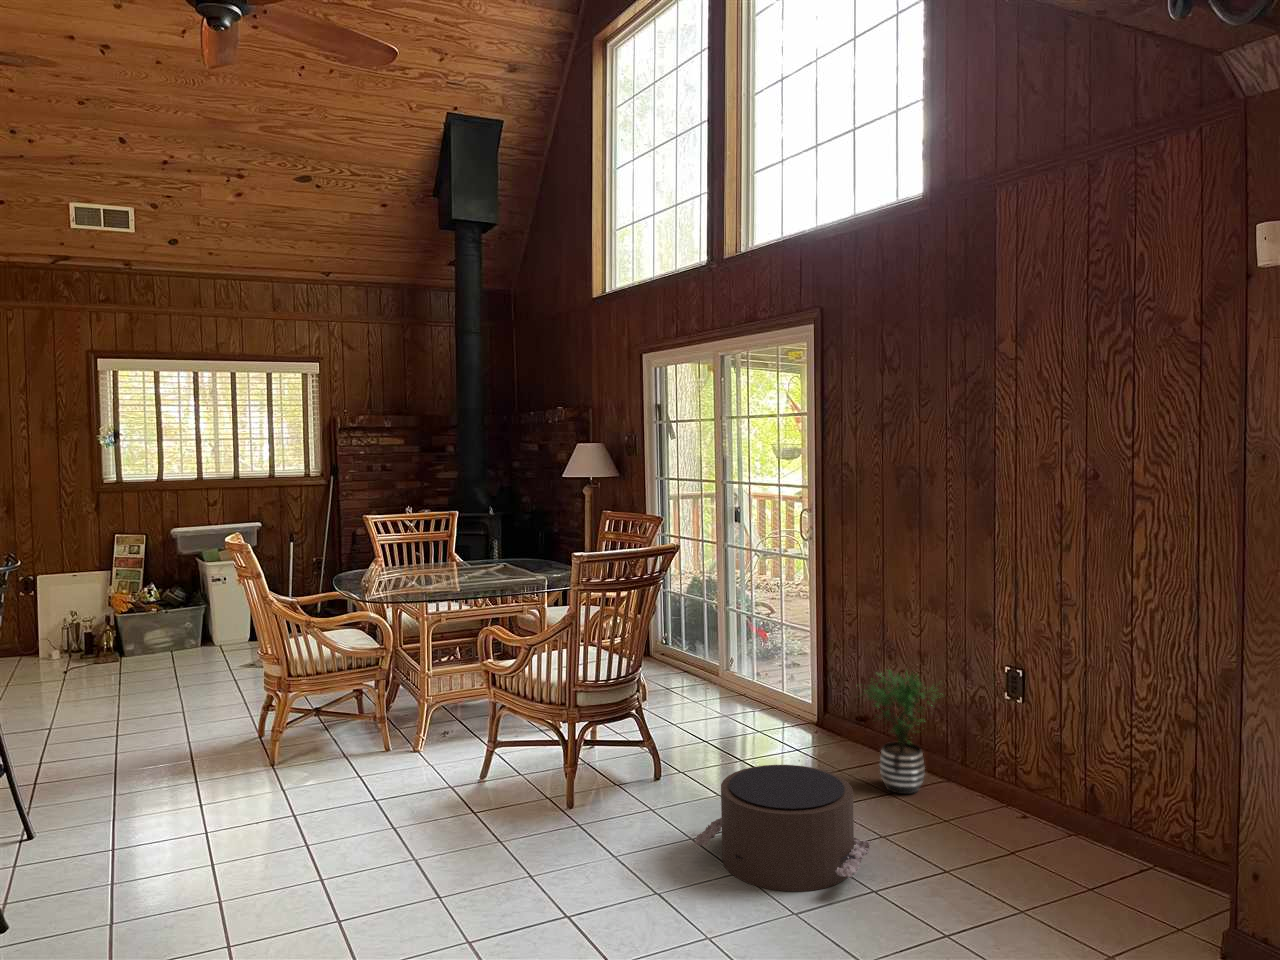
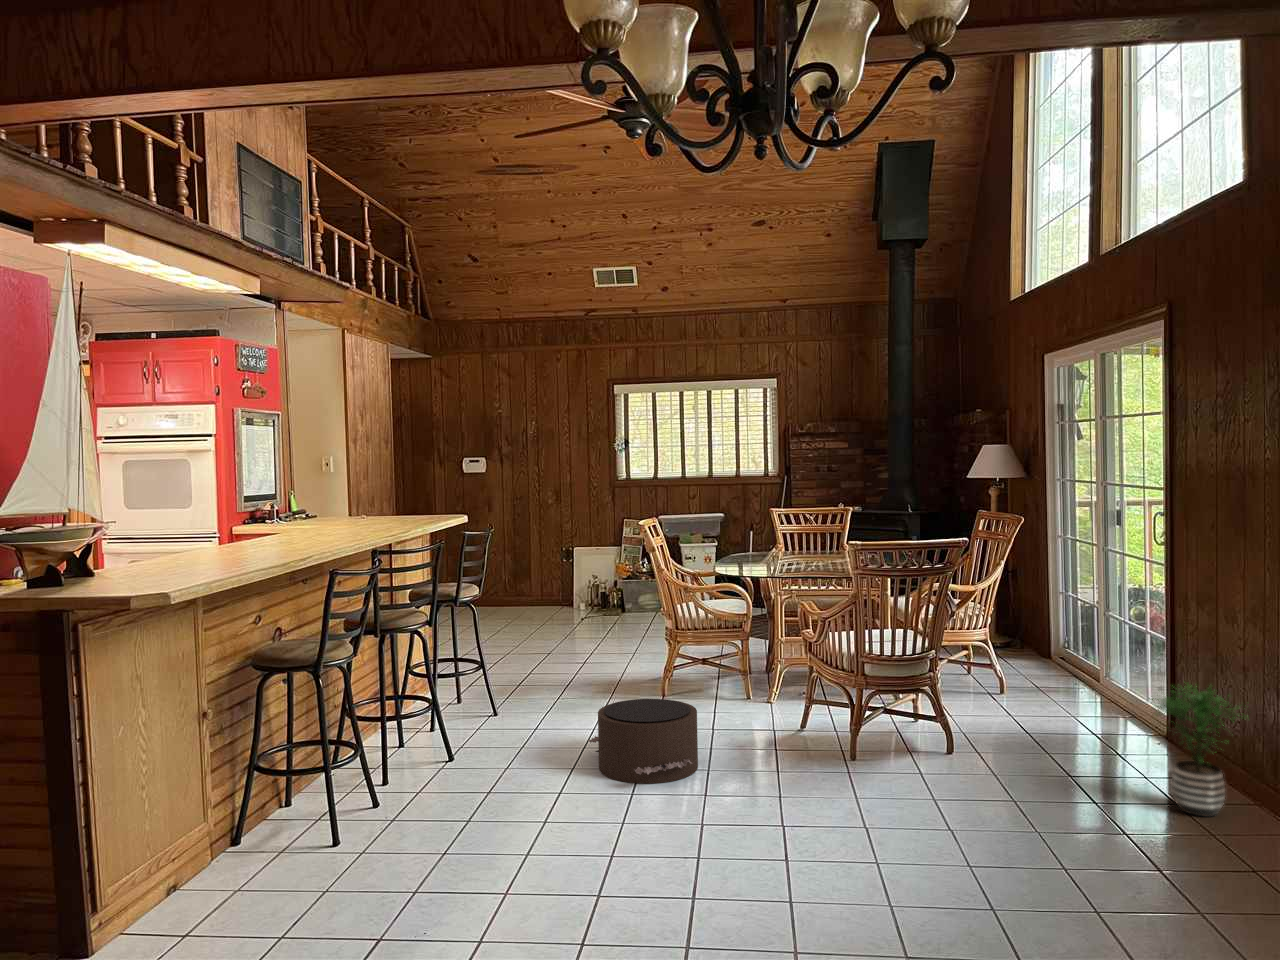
pouf: present [694,765,871,891] -> present [588,699,698,784]

